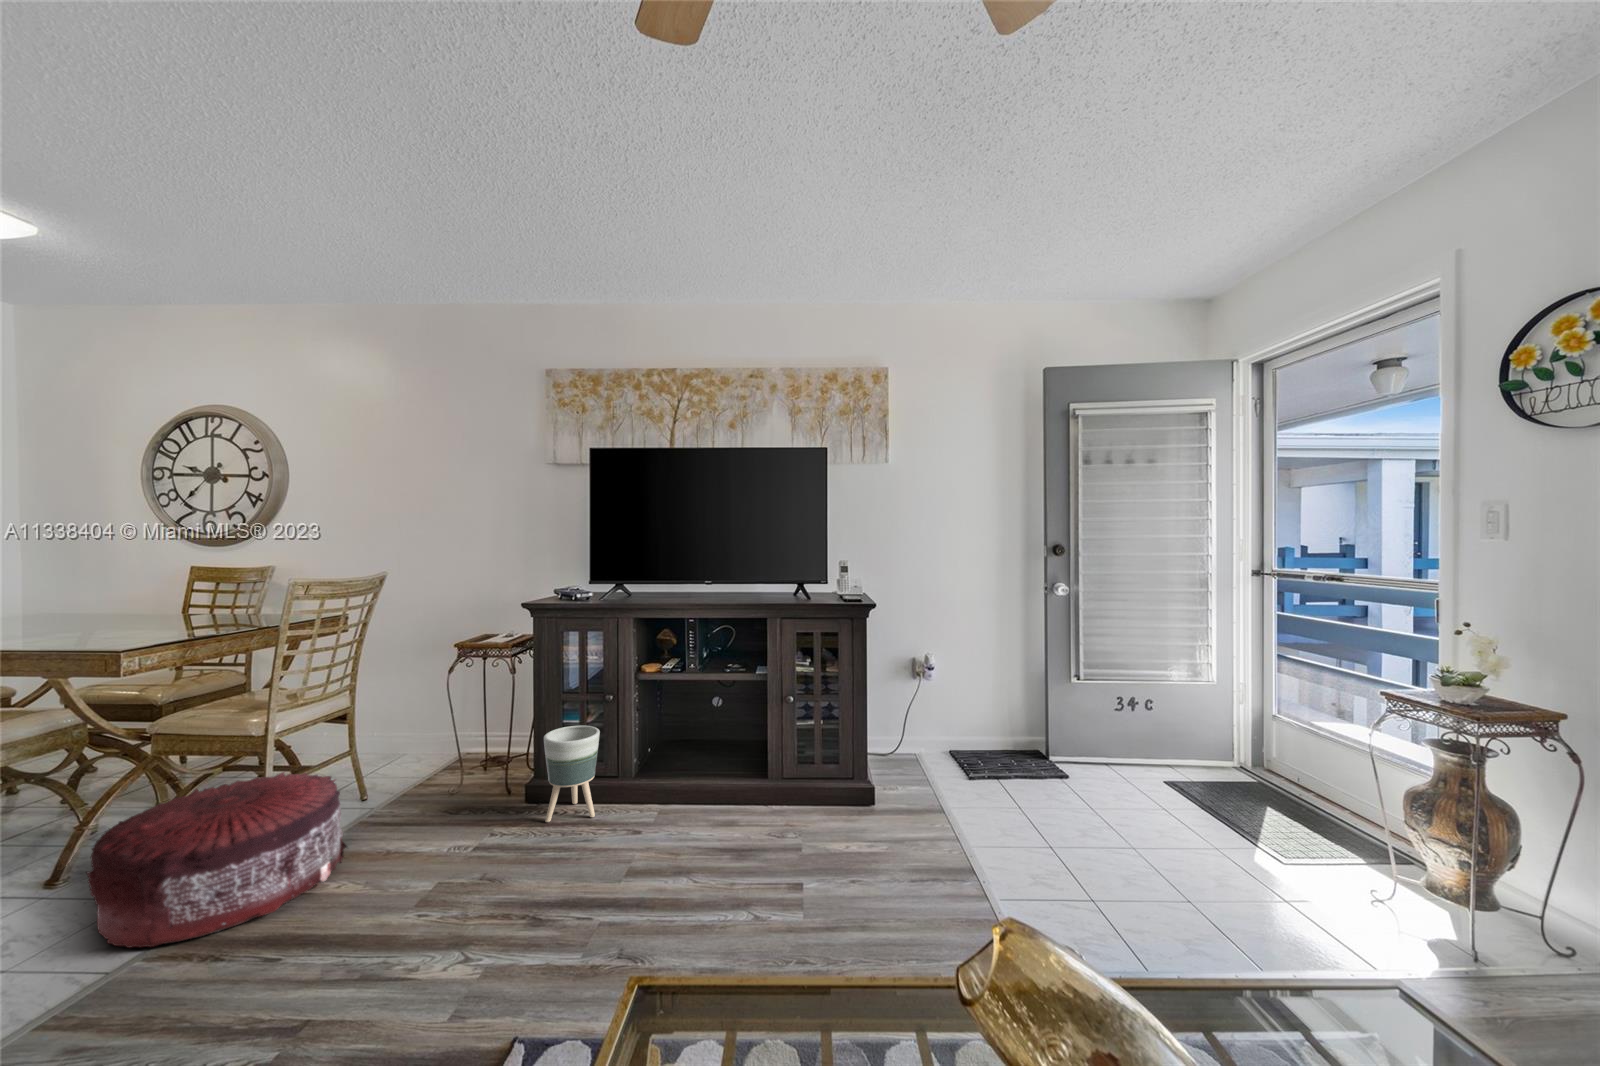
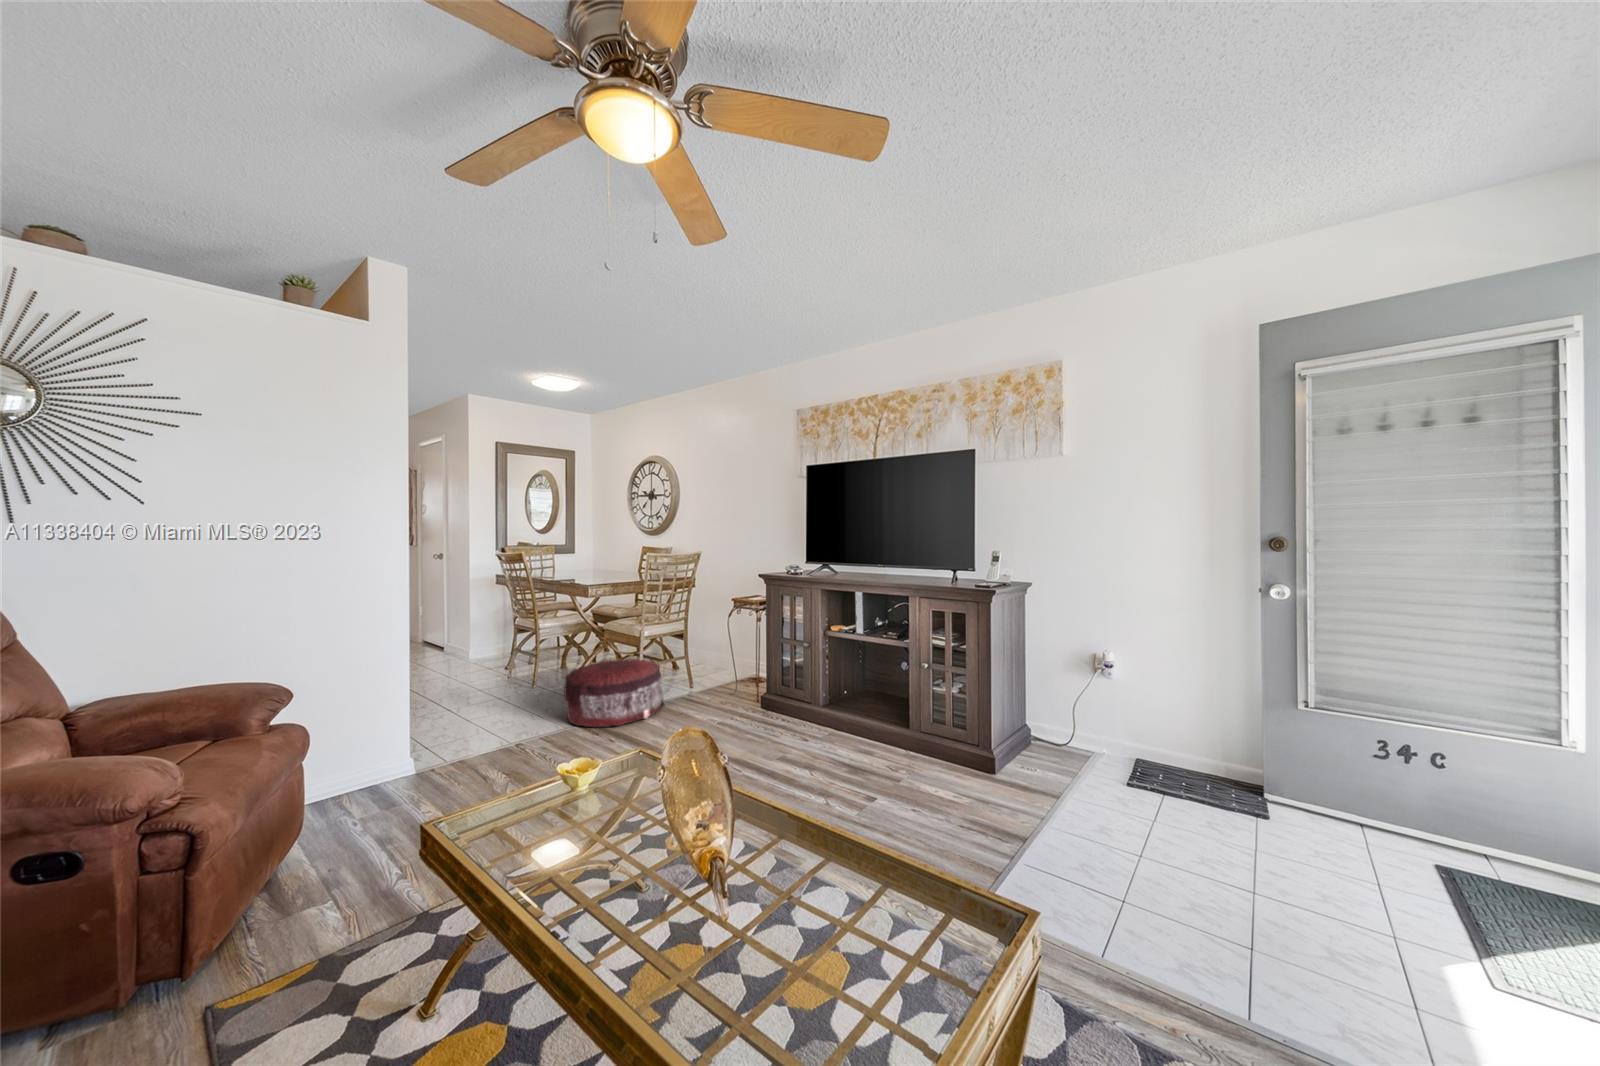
planter: present [544,725,600,822] -> none [761,661,797,724]

